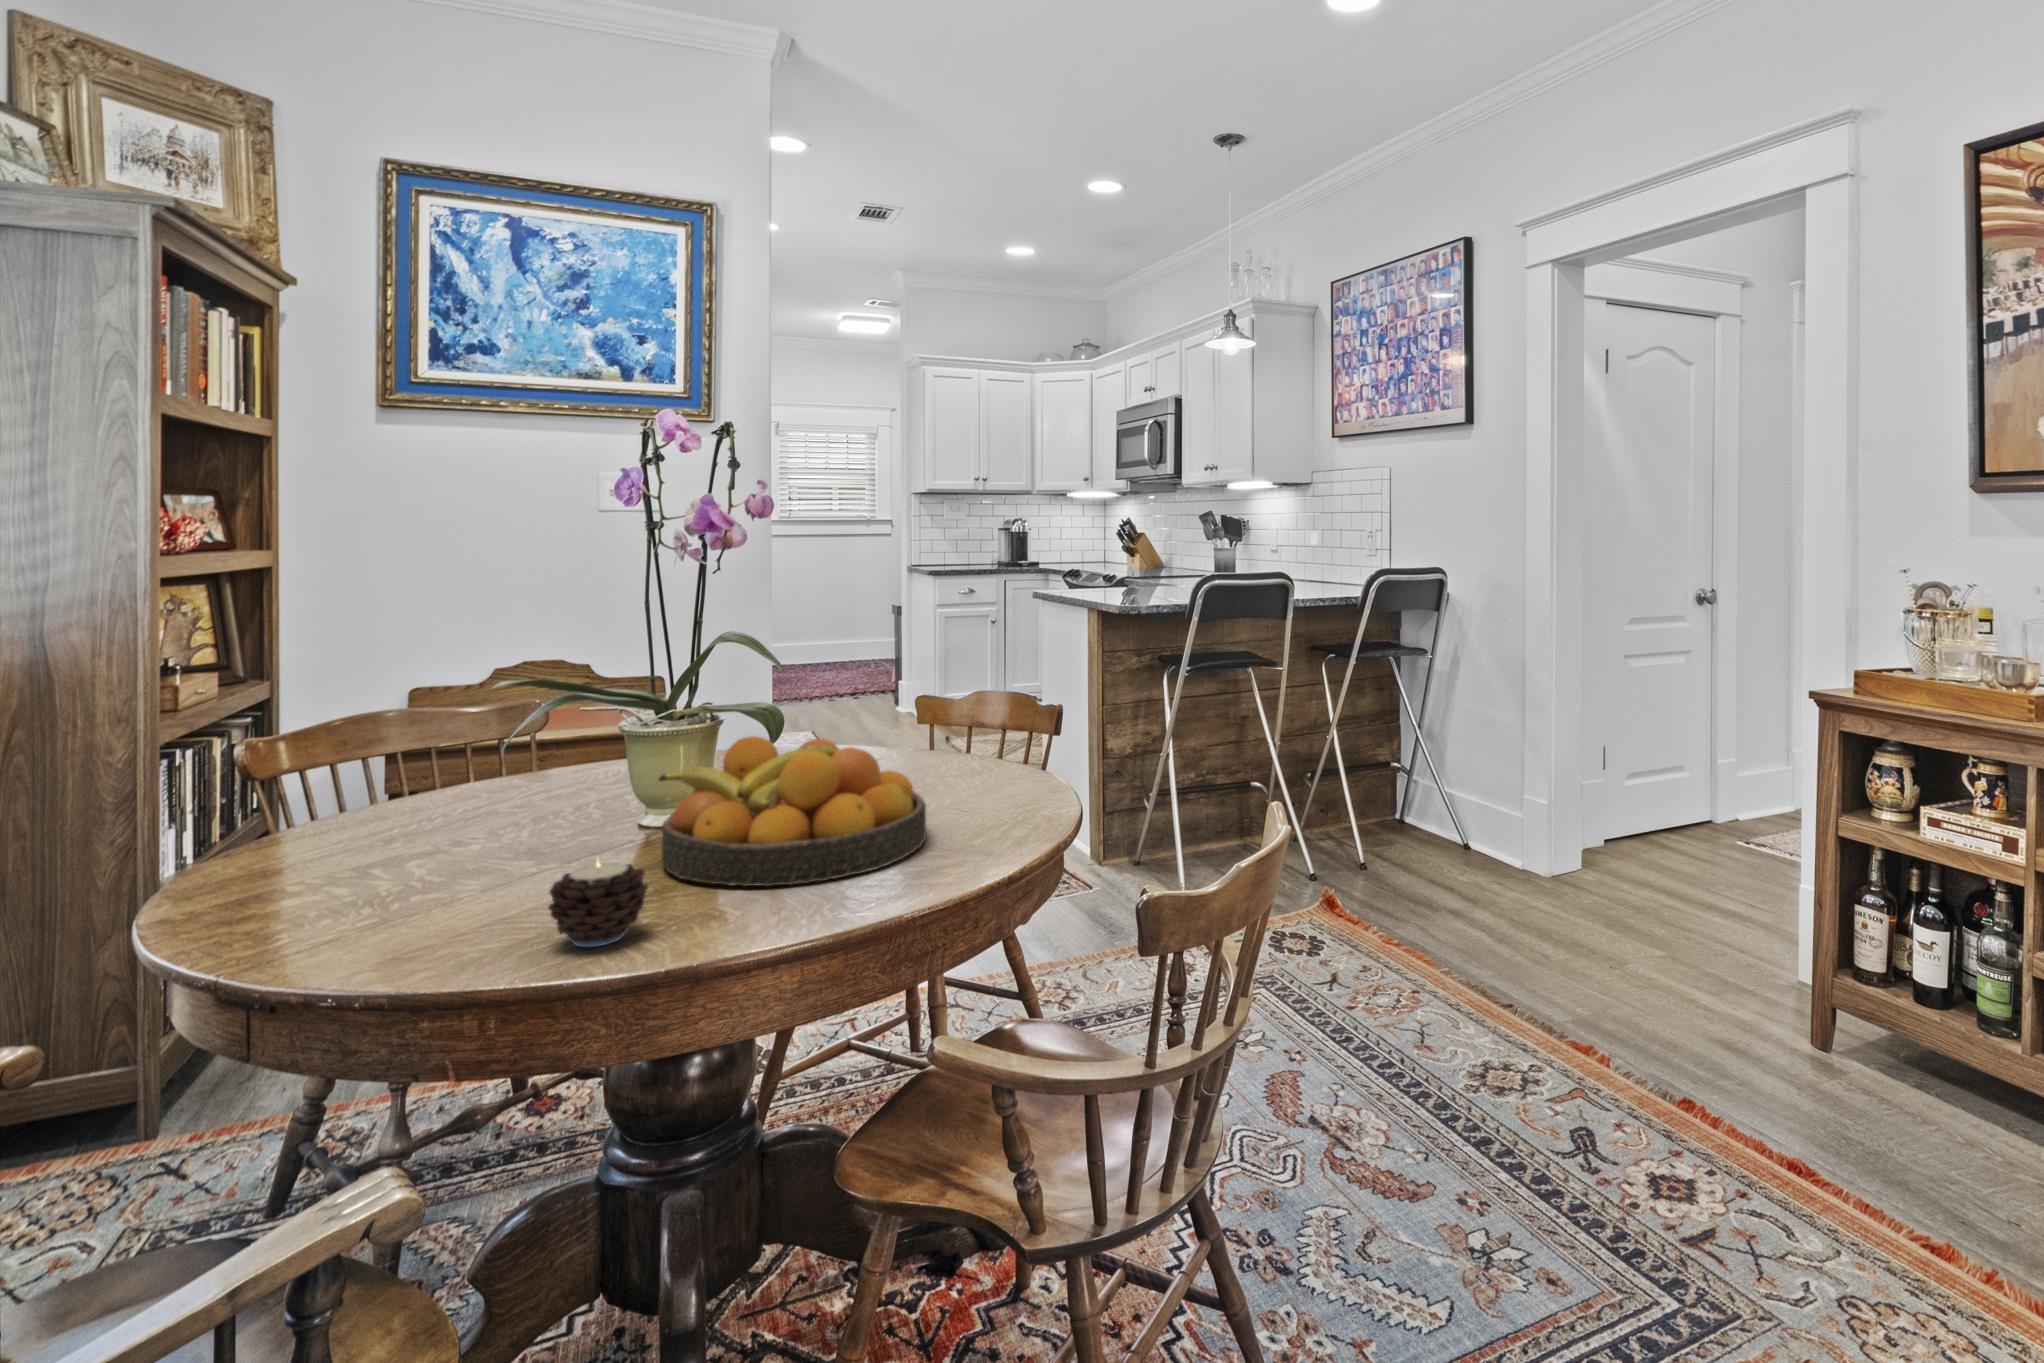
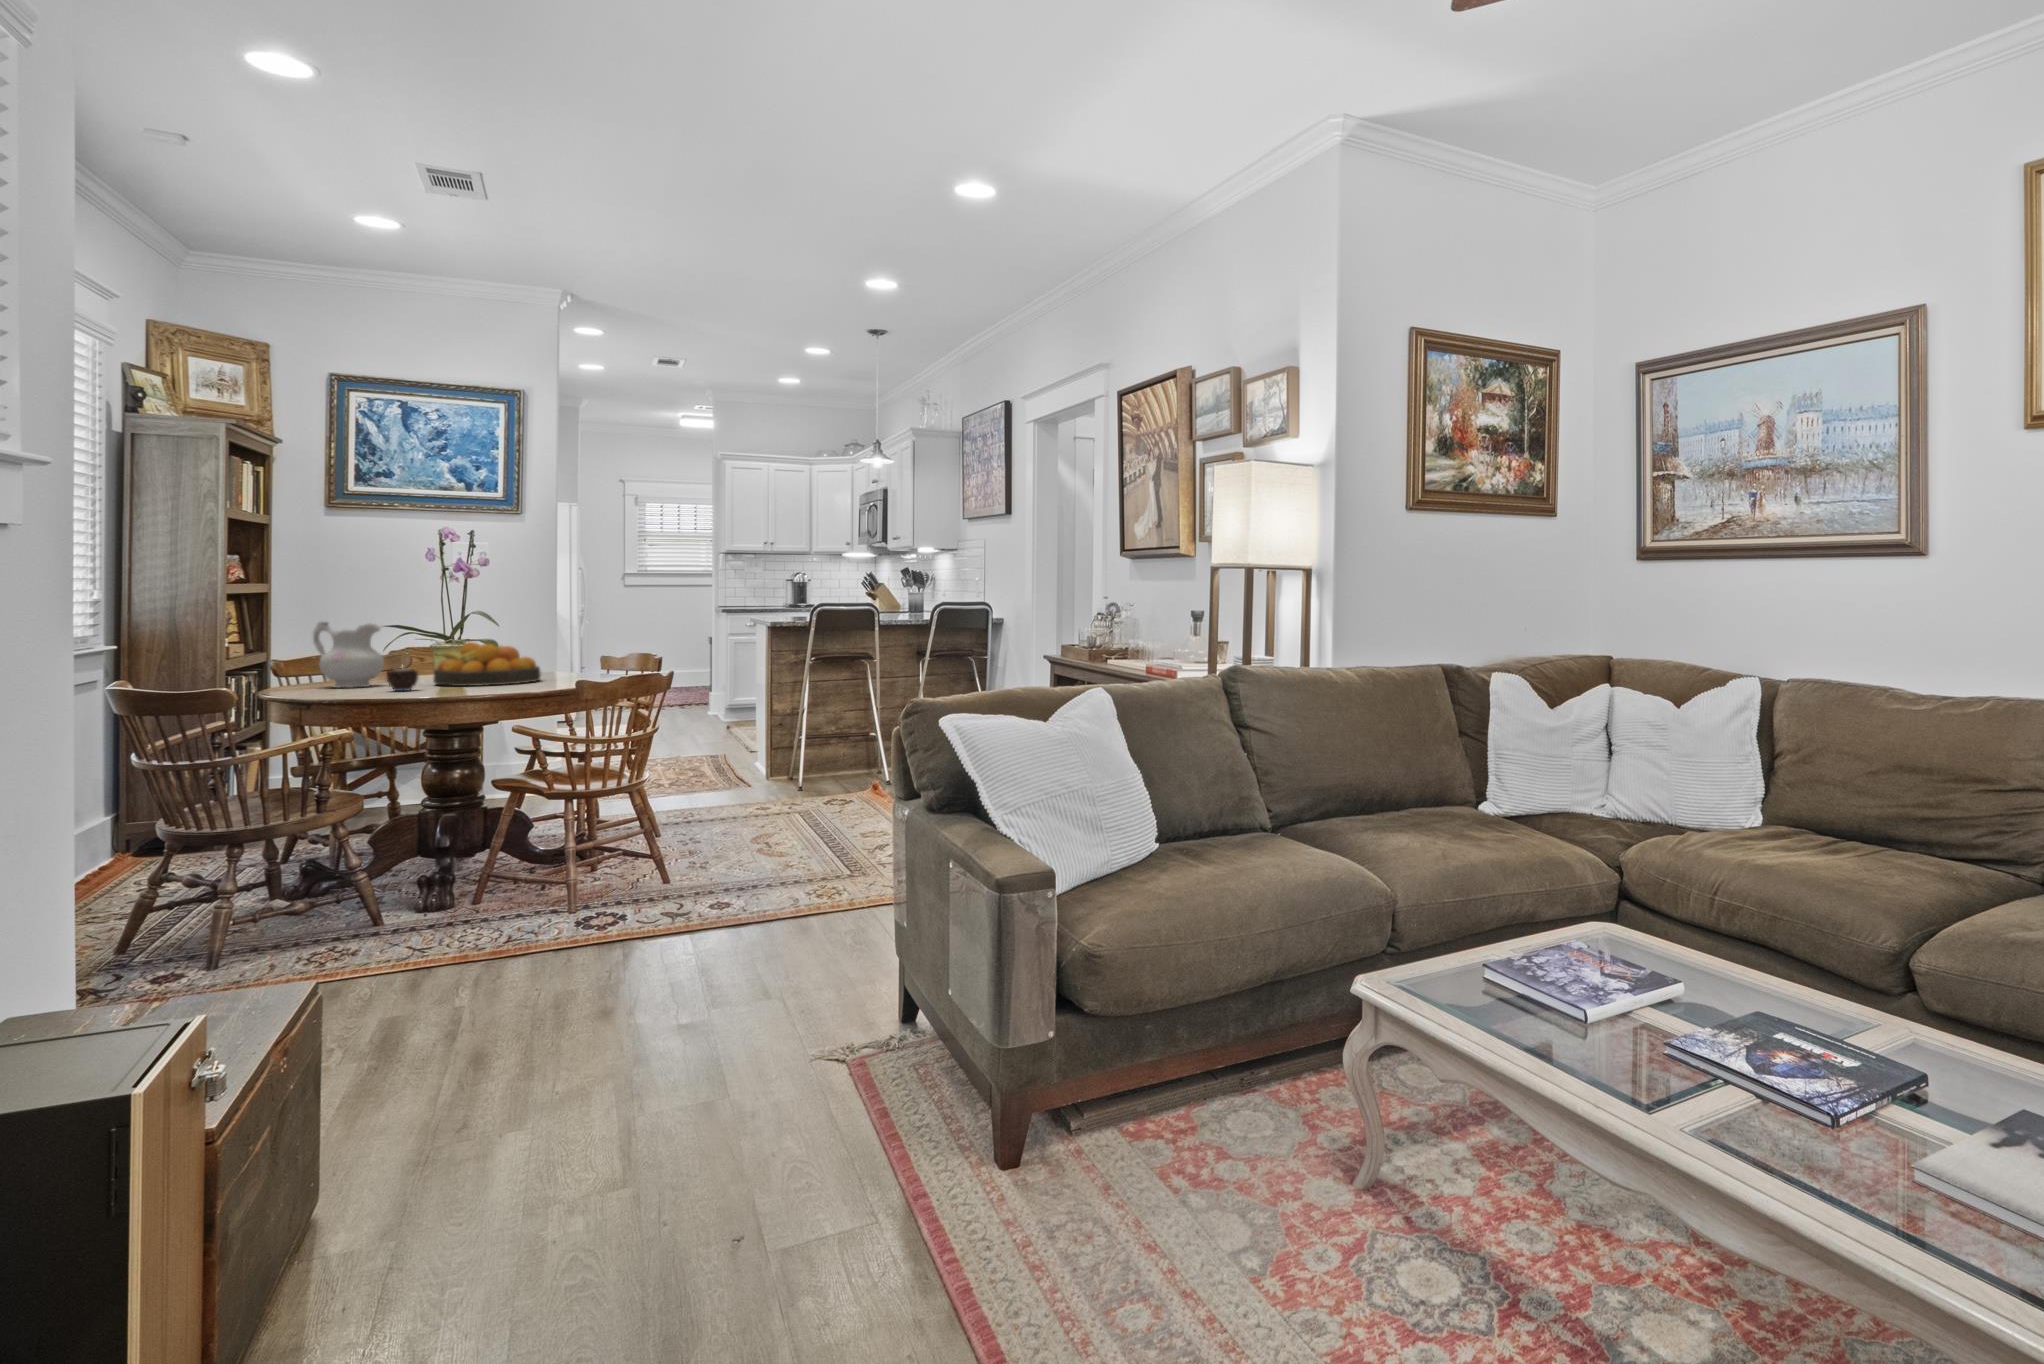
ceramic pitcher: none [321,697,524,901] -> present [313,622,384,688]

